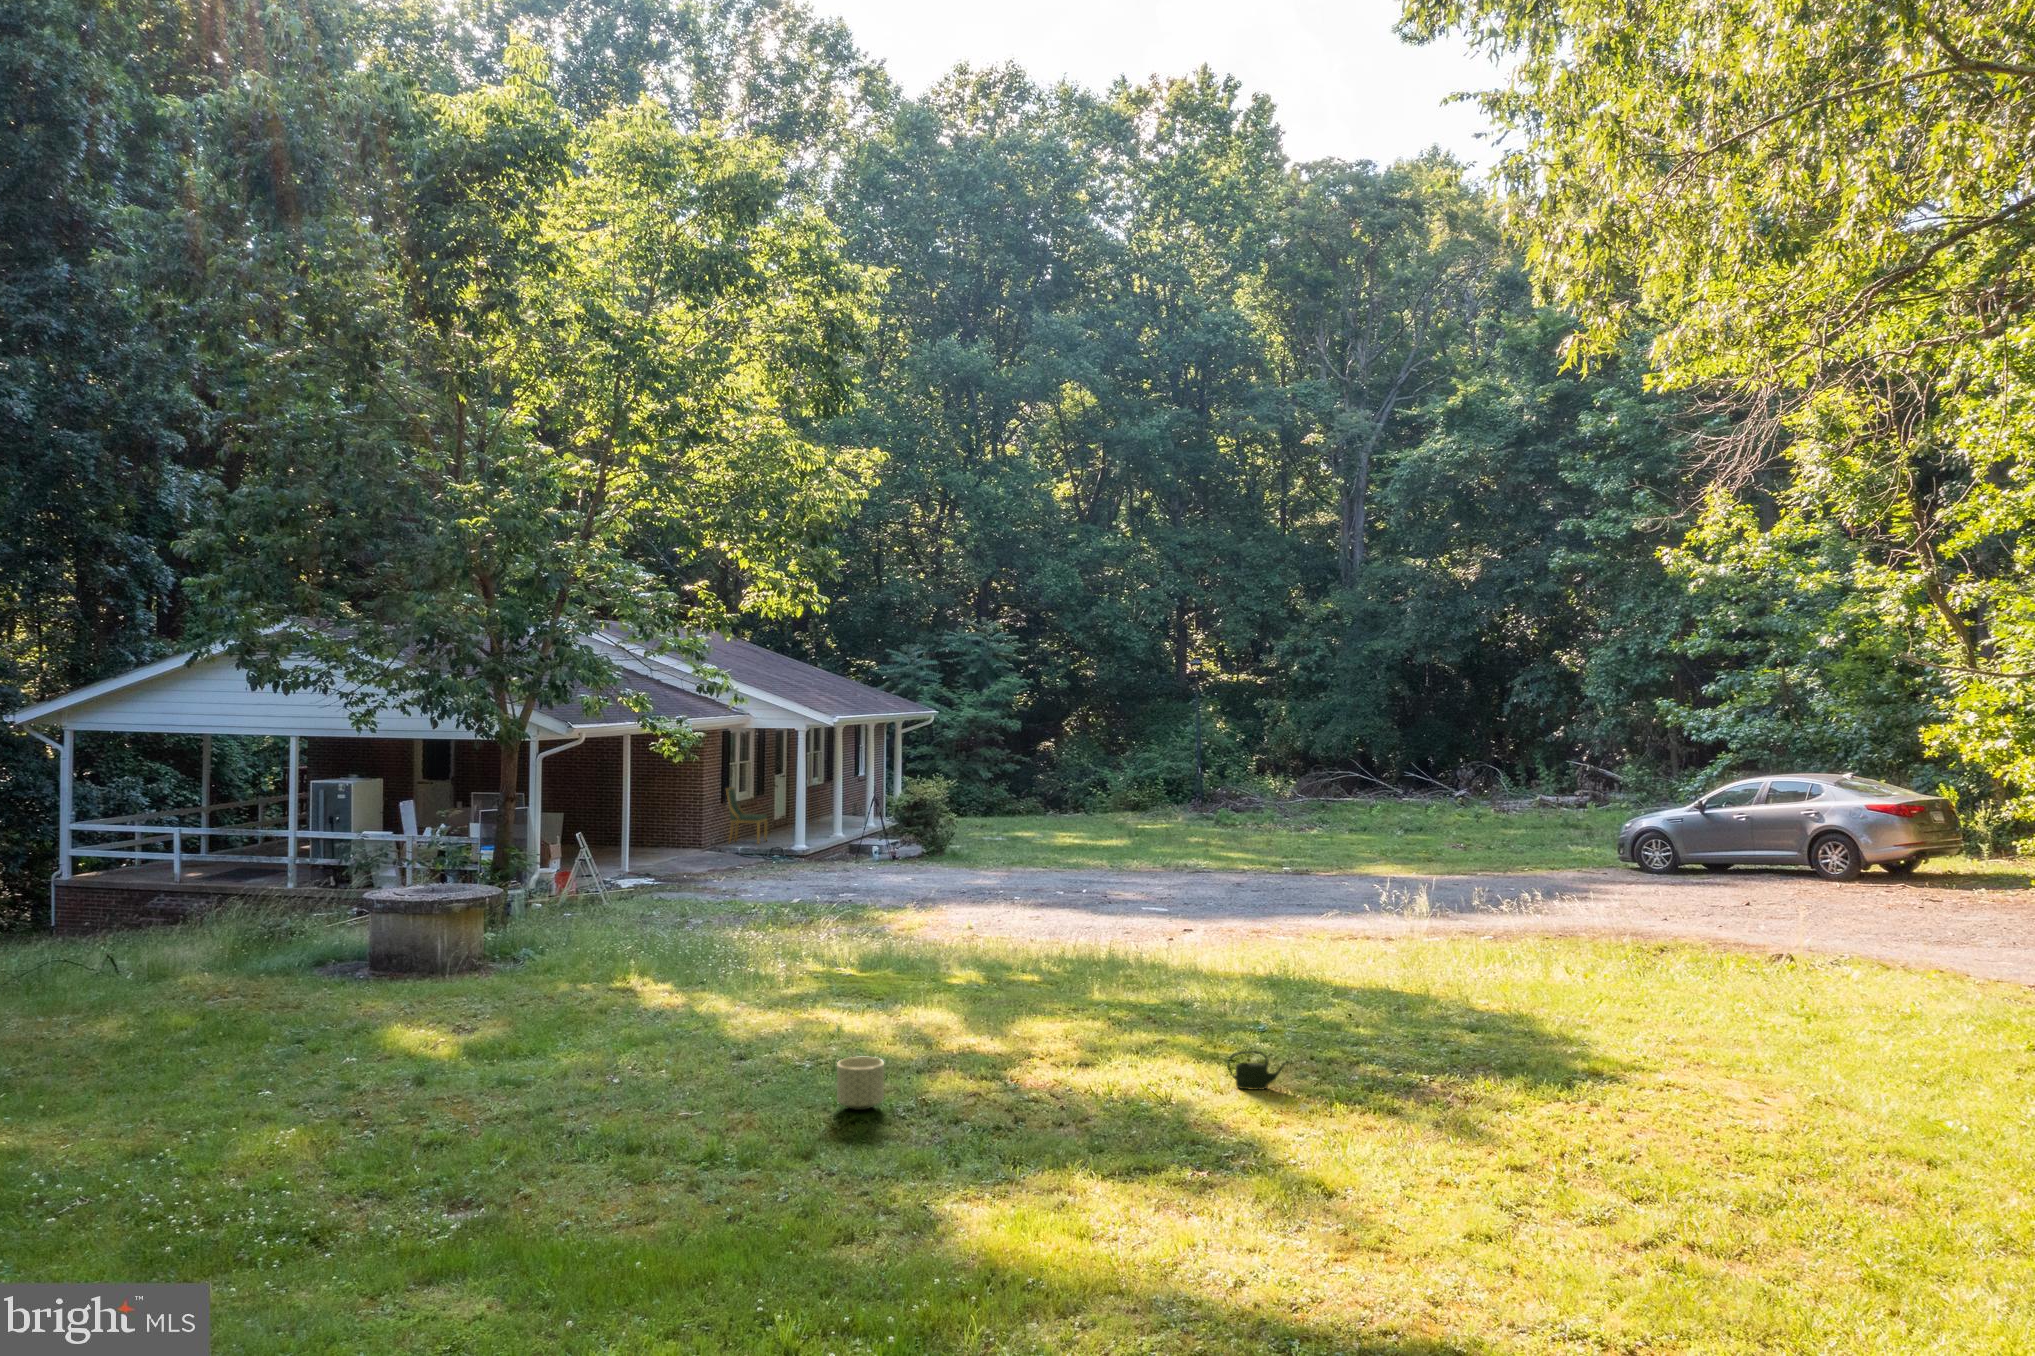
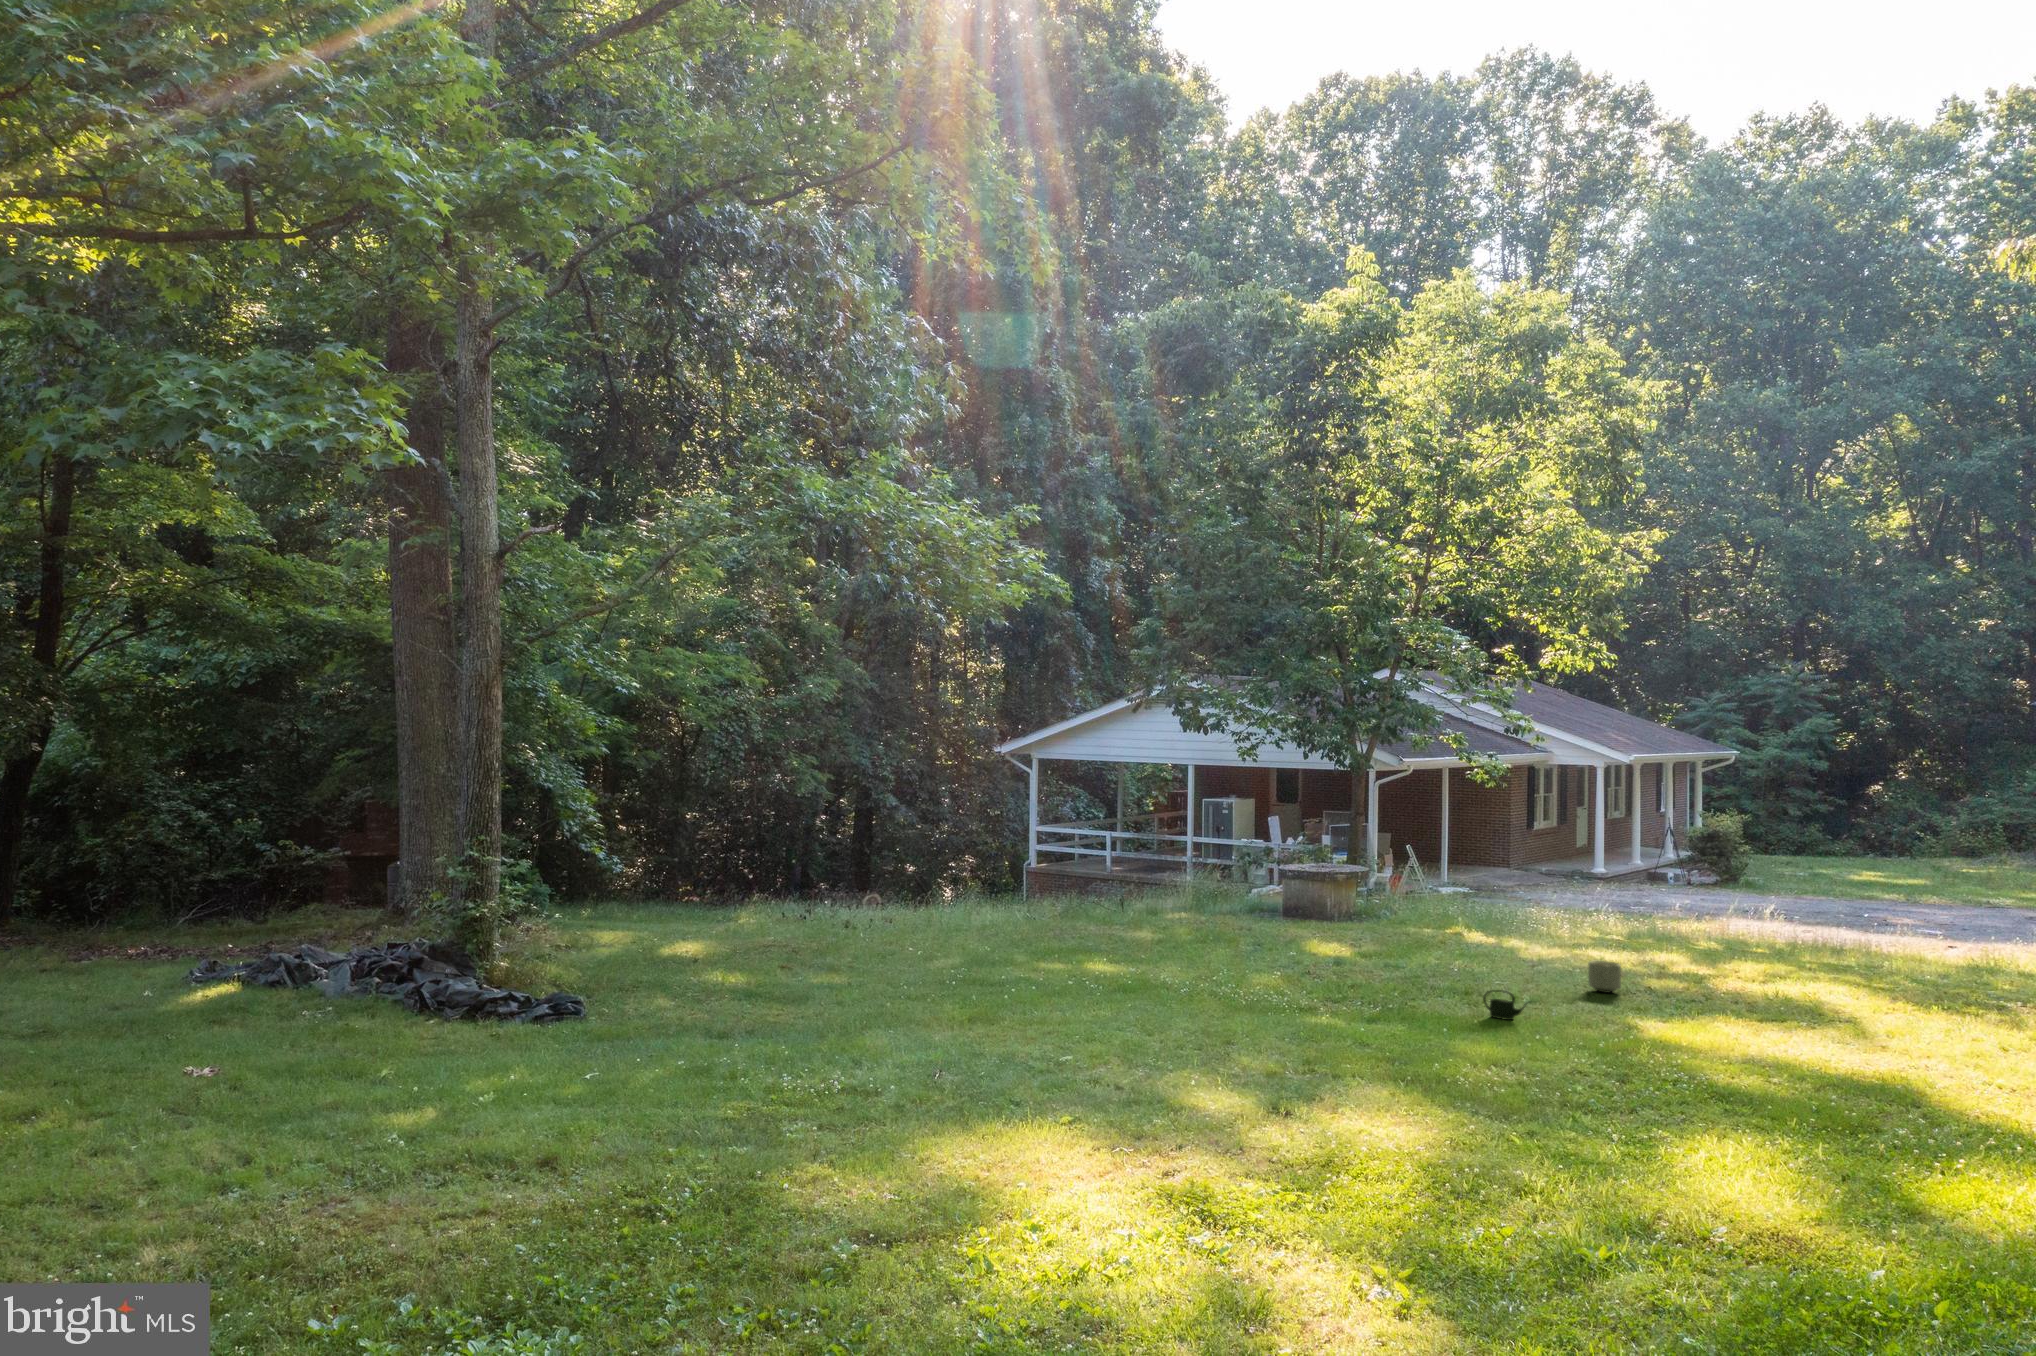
chair: present [726,787,767,843] -> none [1529,817,1568,866]
watering can: present [1227,1051,1289,1090] -> present [1483,990,1529,1020]

